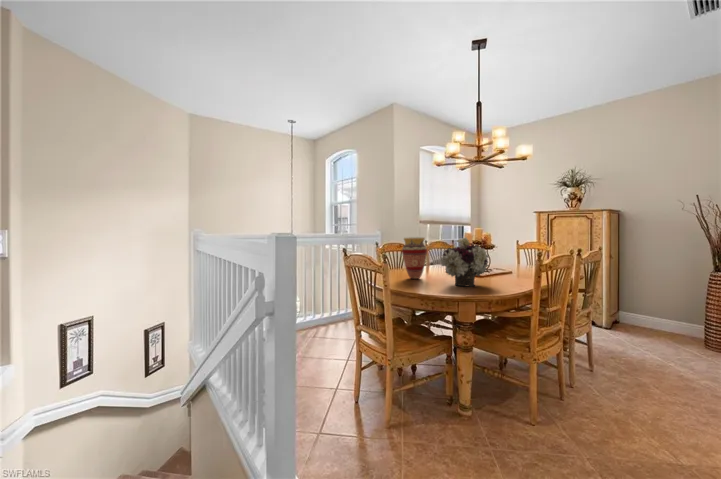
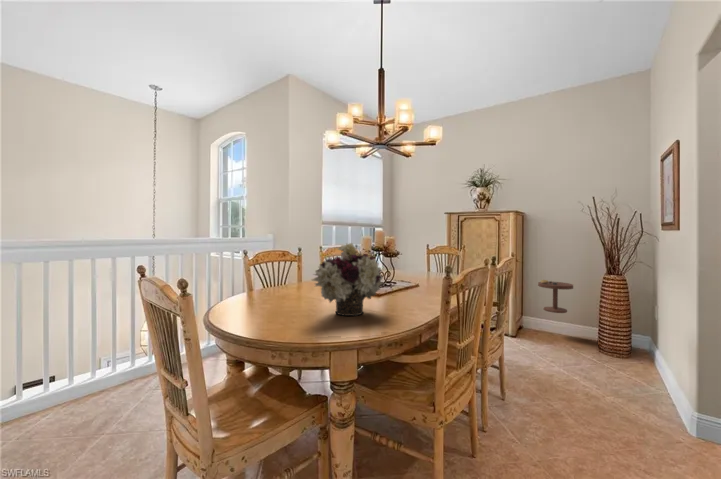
vase: present [402,237,427,279] -> none [266,242,302,303]
side table: none [635,276,675,331] -> present [538,280,573,313]

